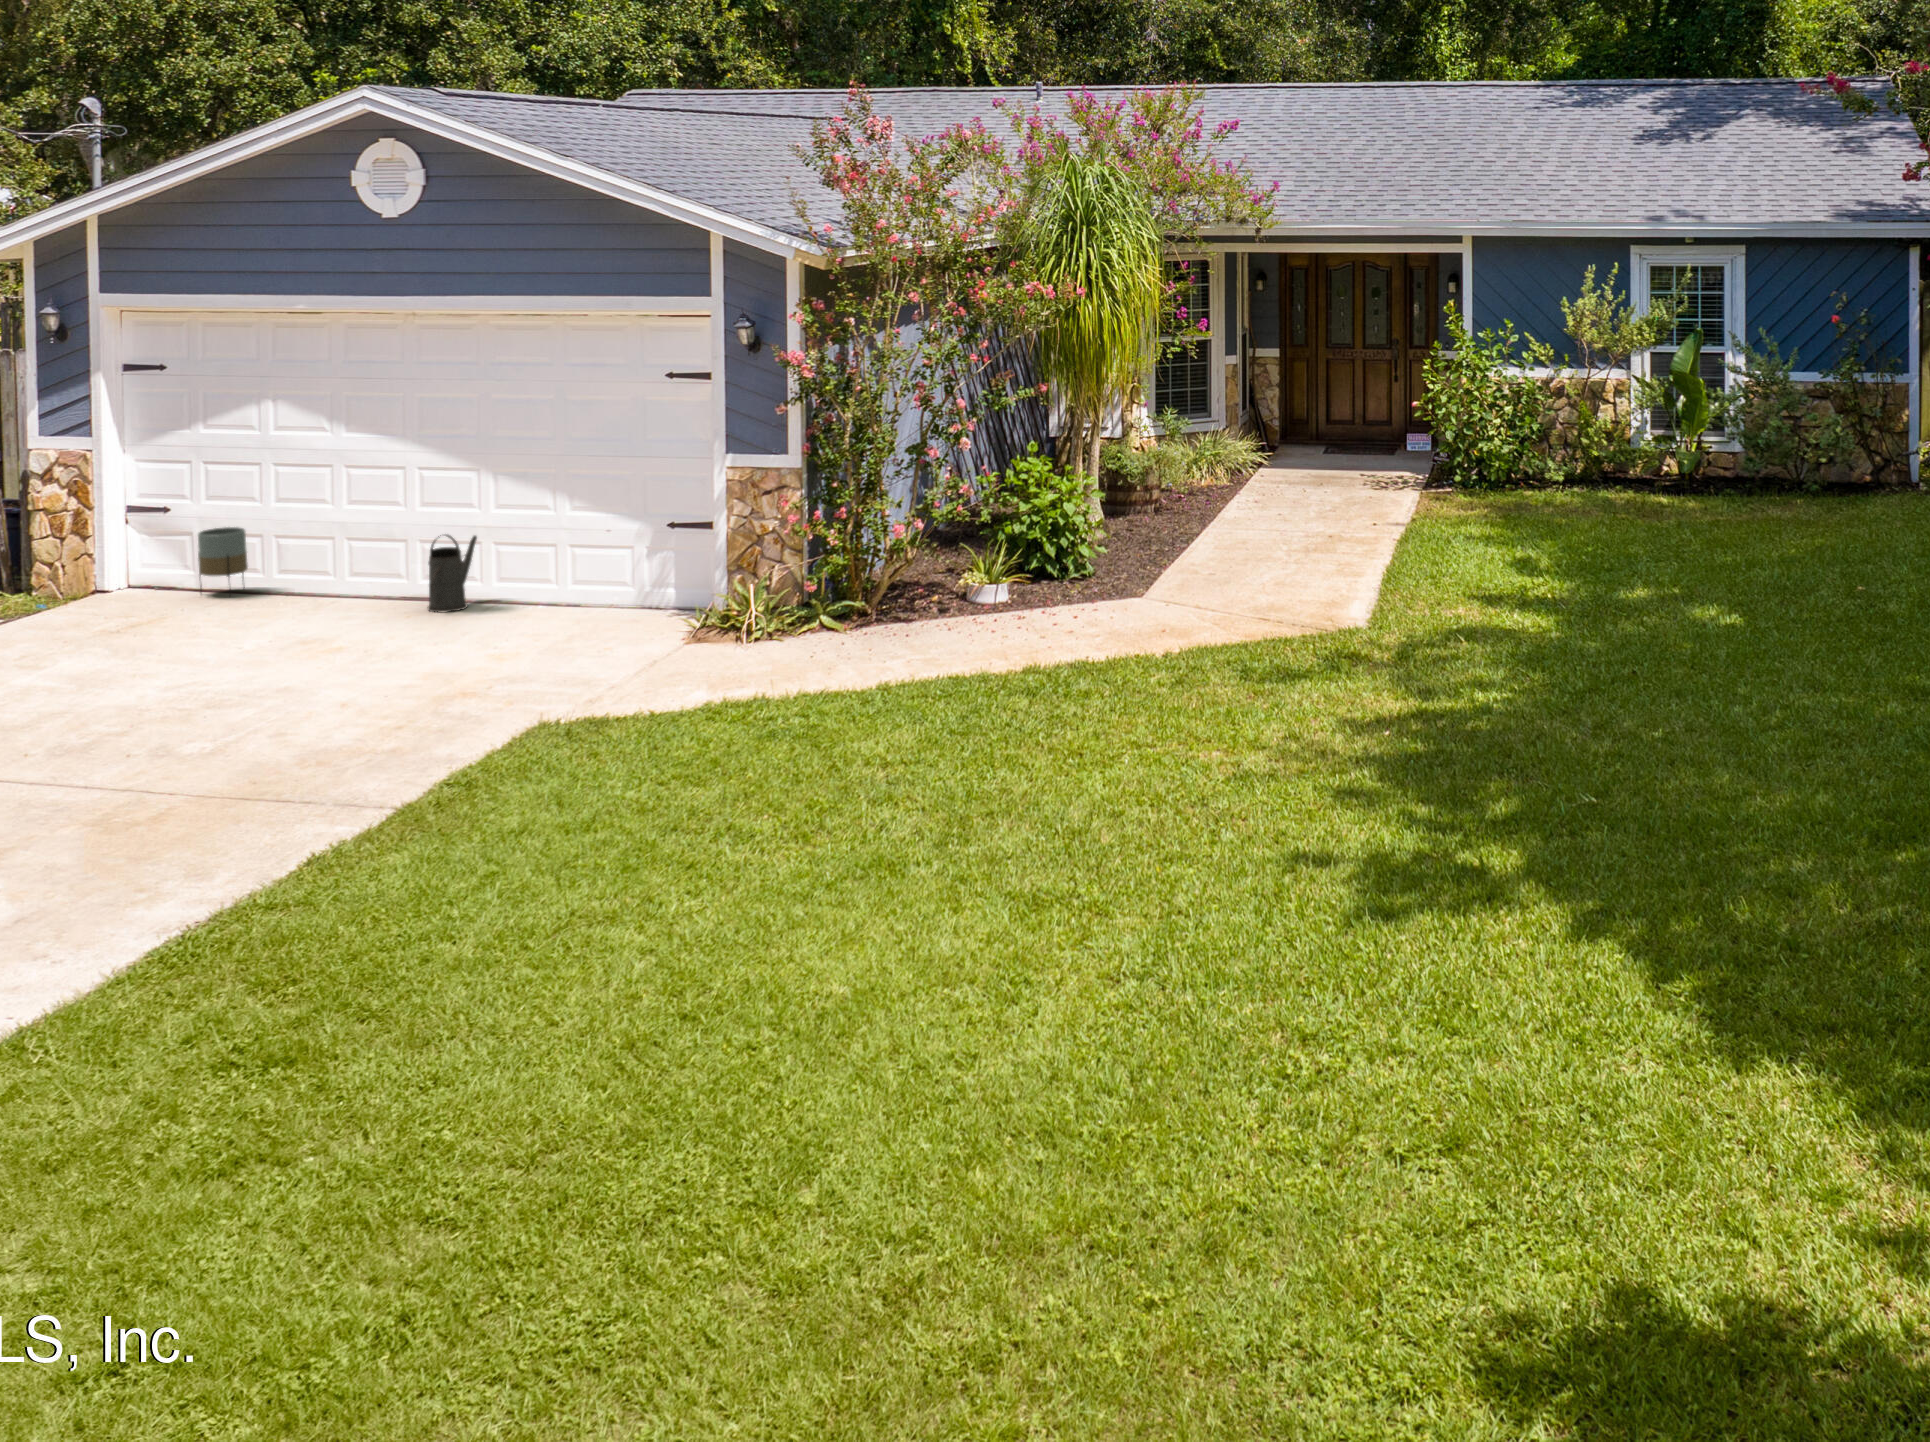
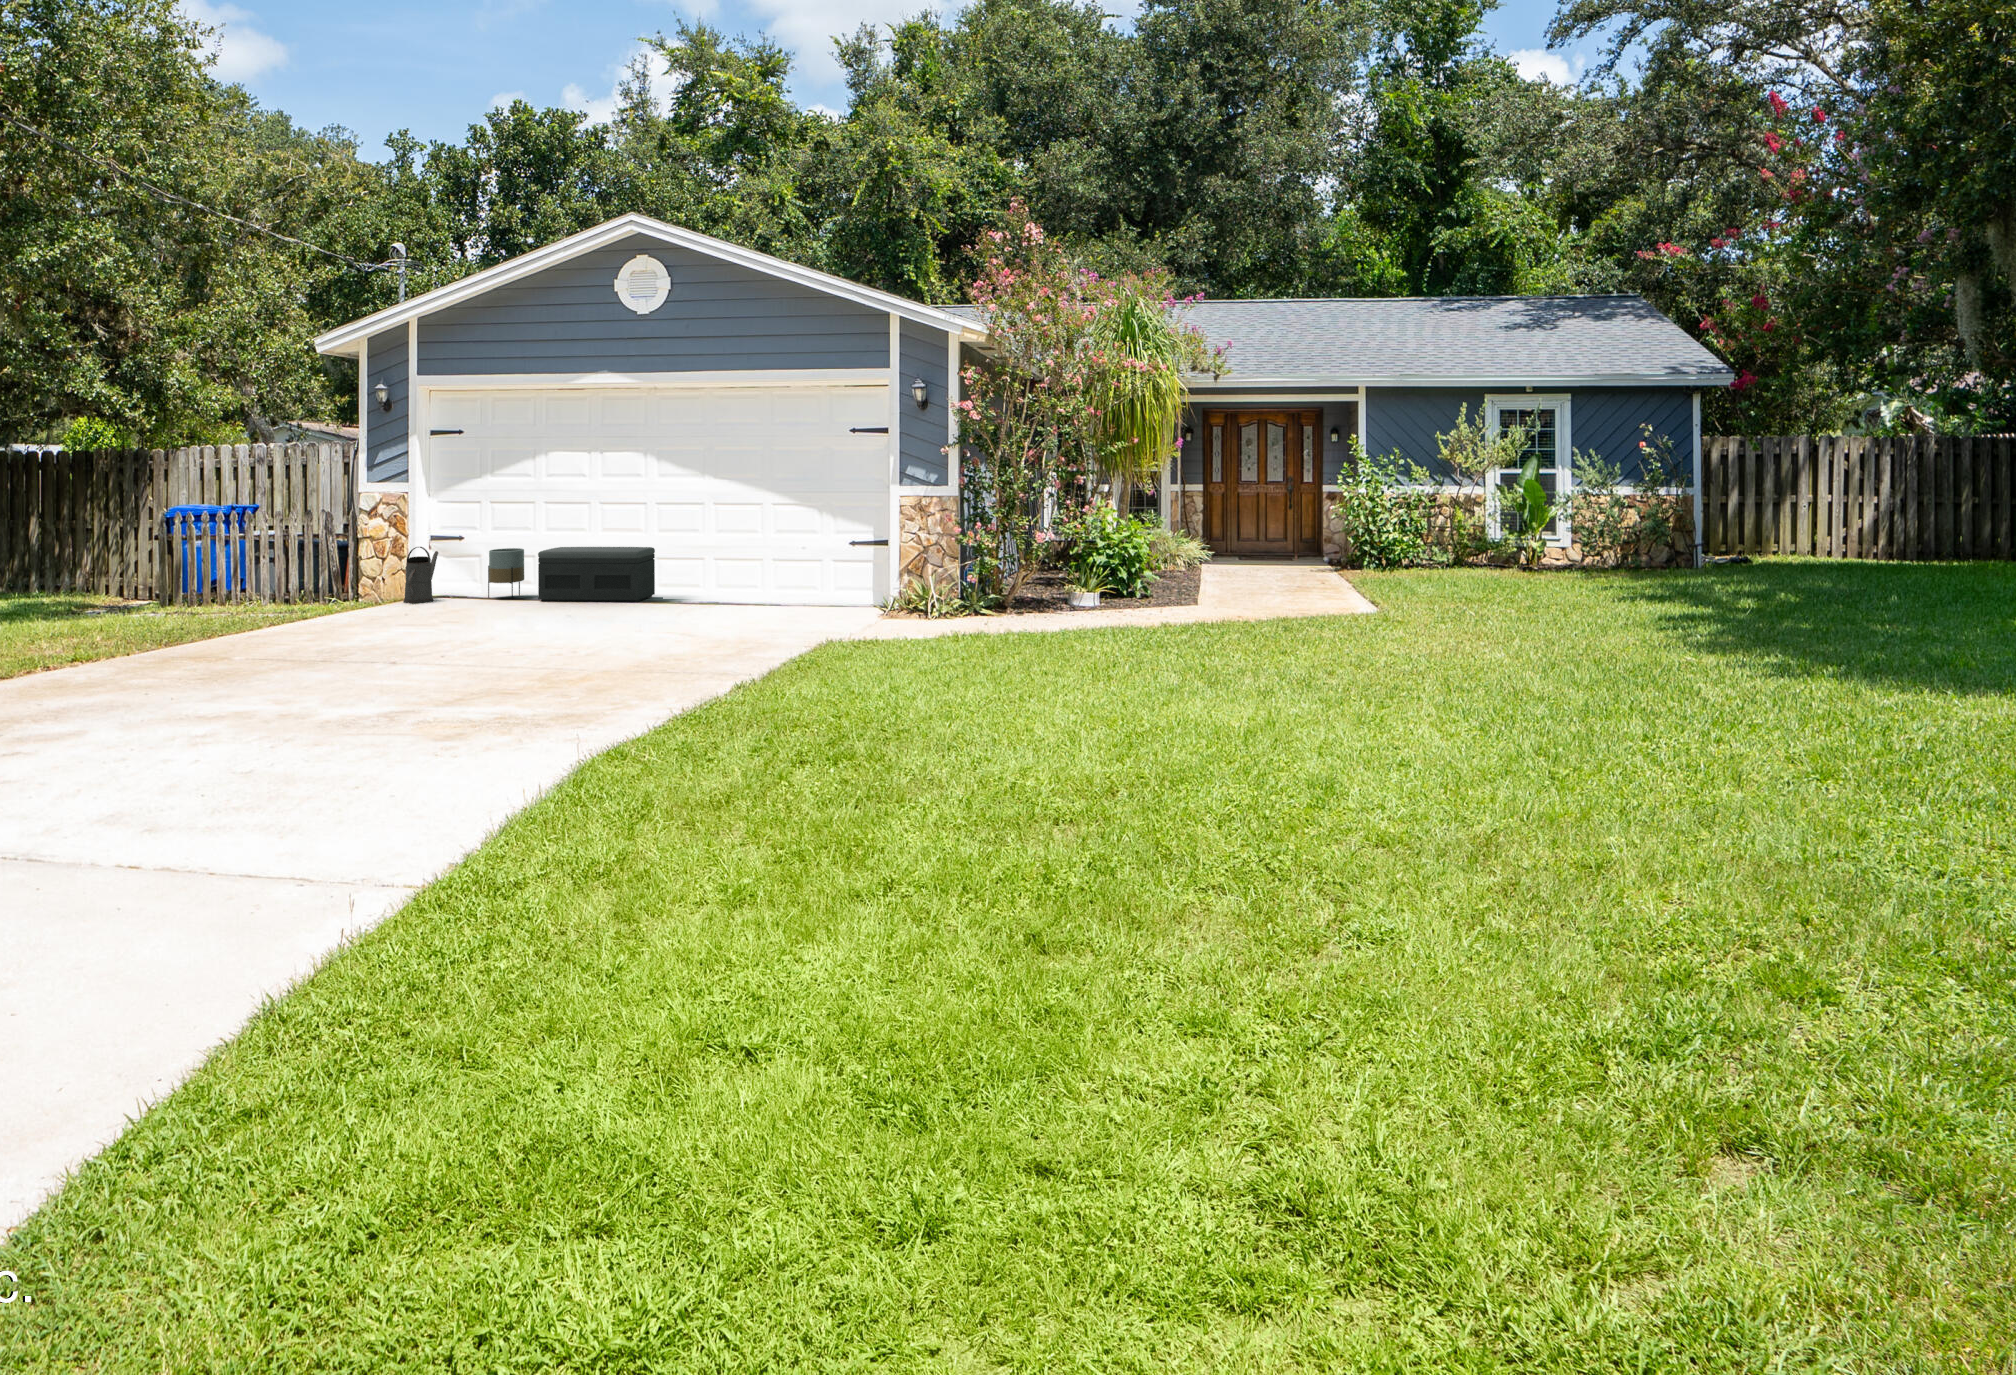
storage bench: none [258,527,419,605] -> present [538,547,655,602]
watering can: present [428,535,477,613] -> present [403,547,438,603]

